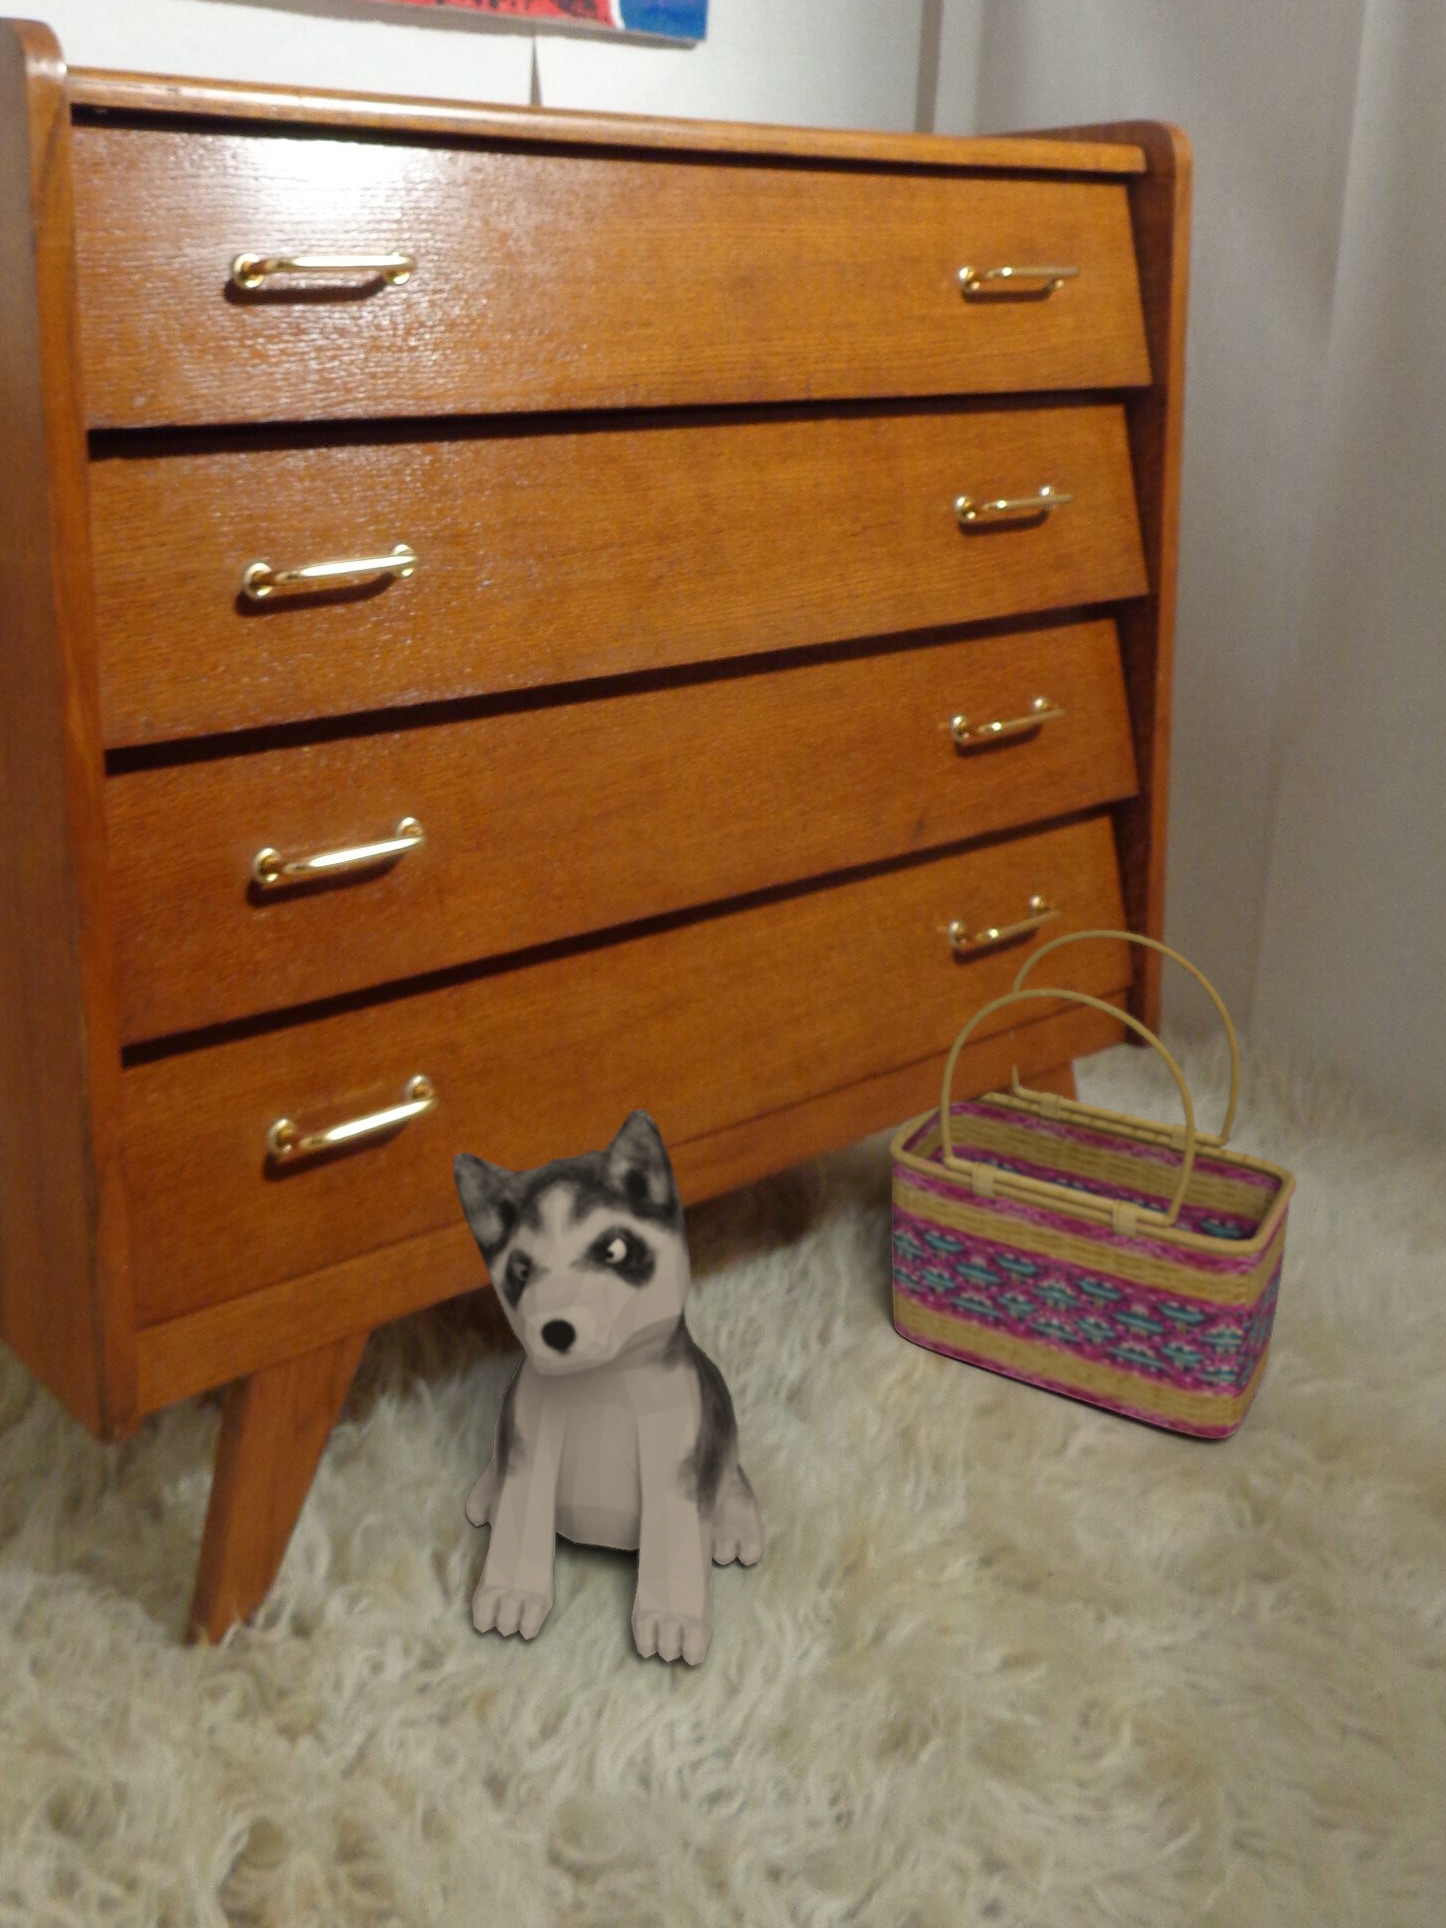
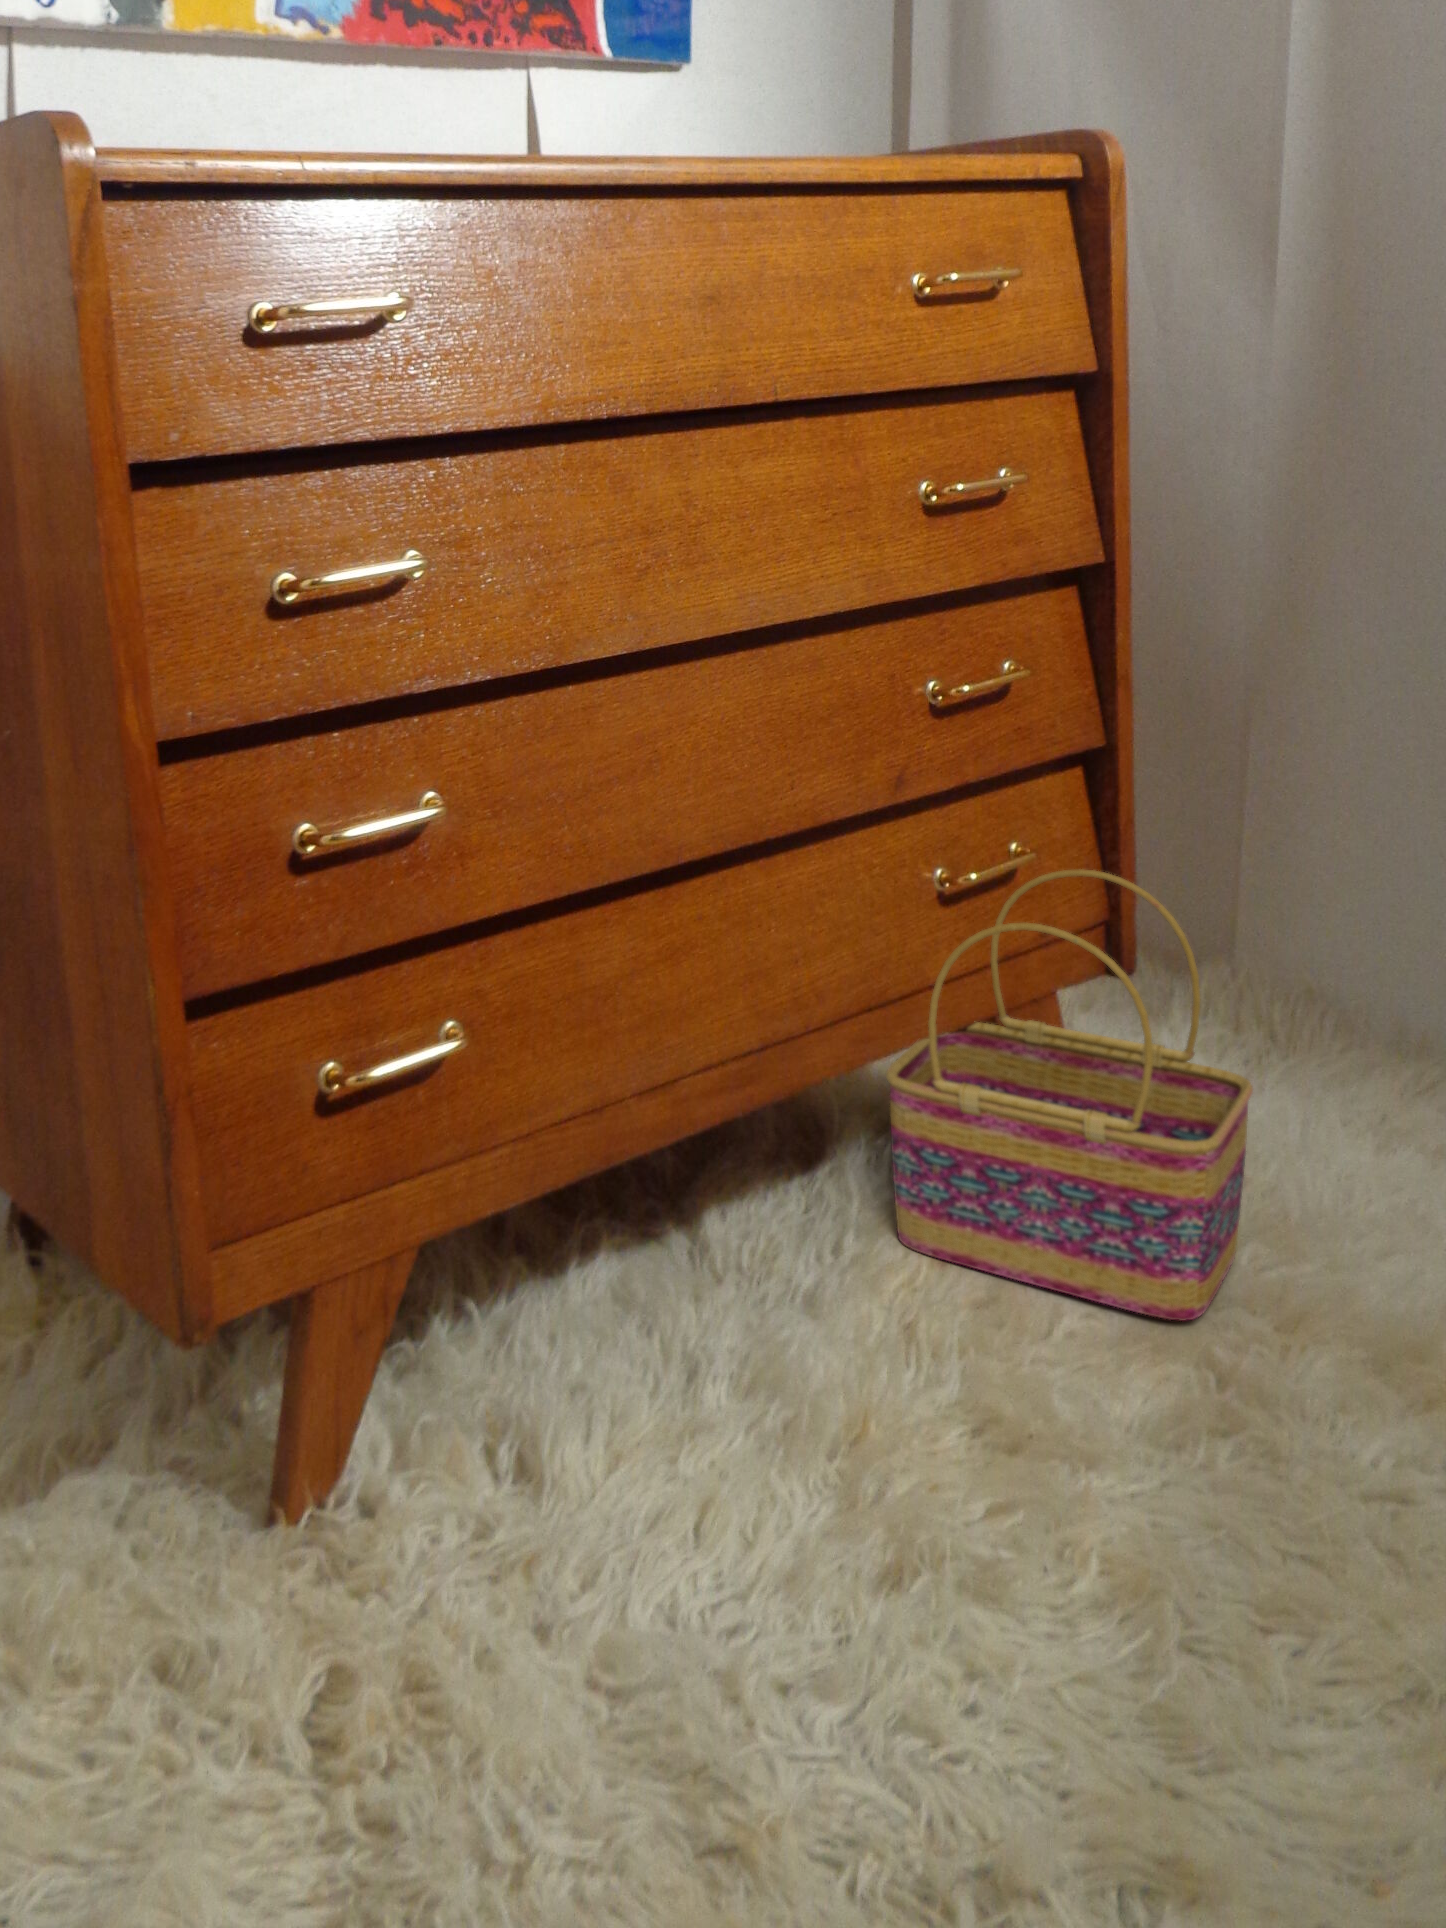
plush toy: present [453,1109,765,1666] -> none [484,1041,777,1528]

